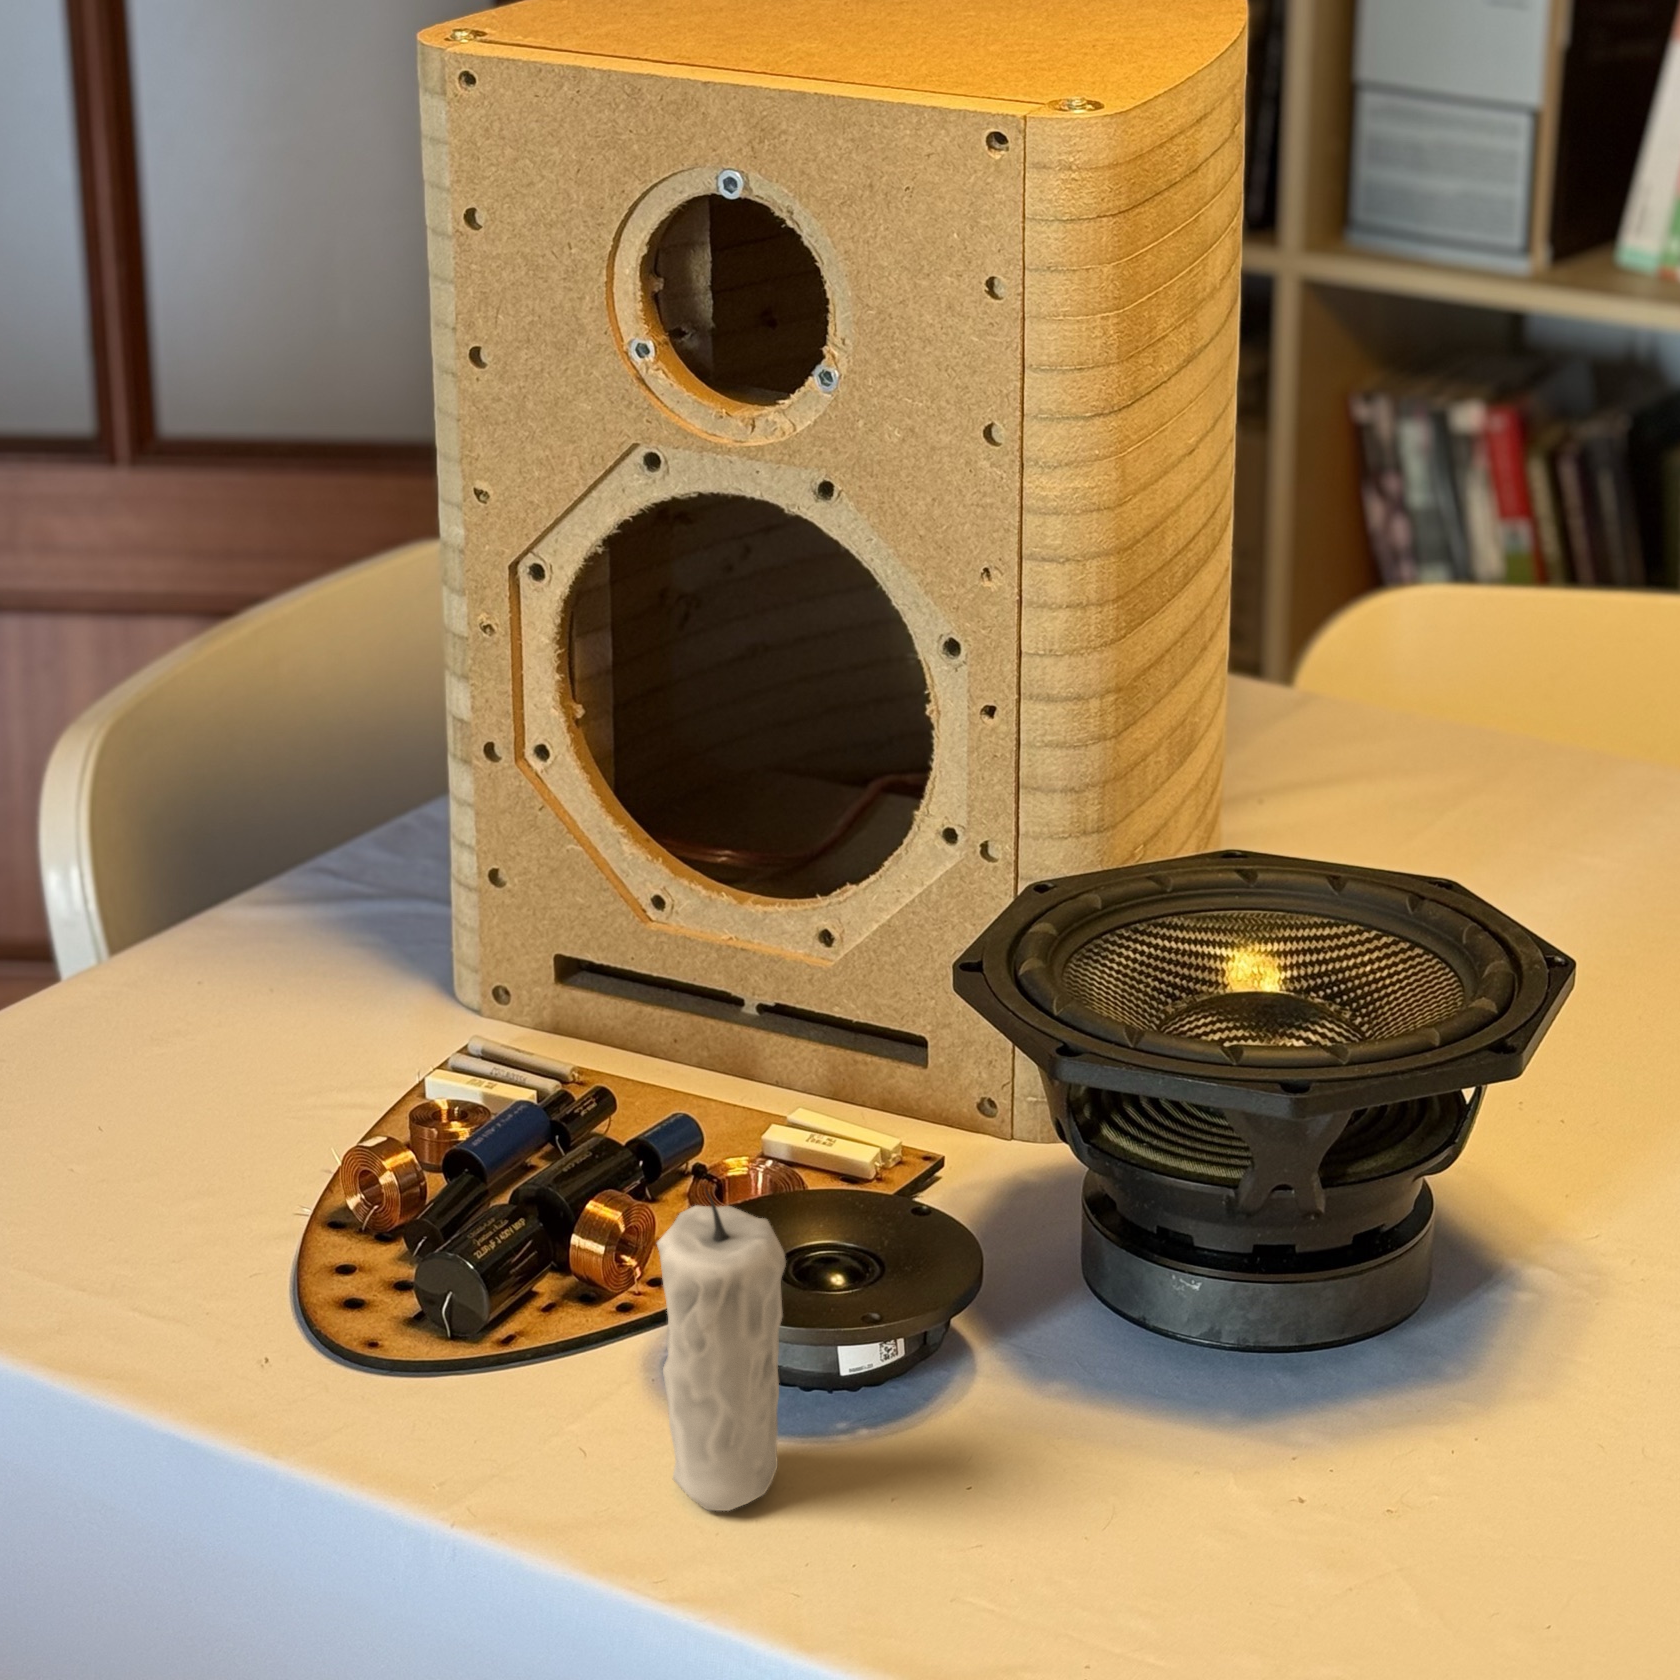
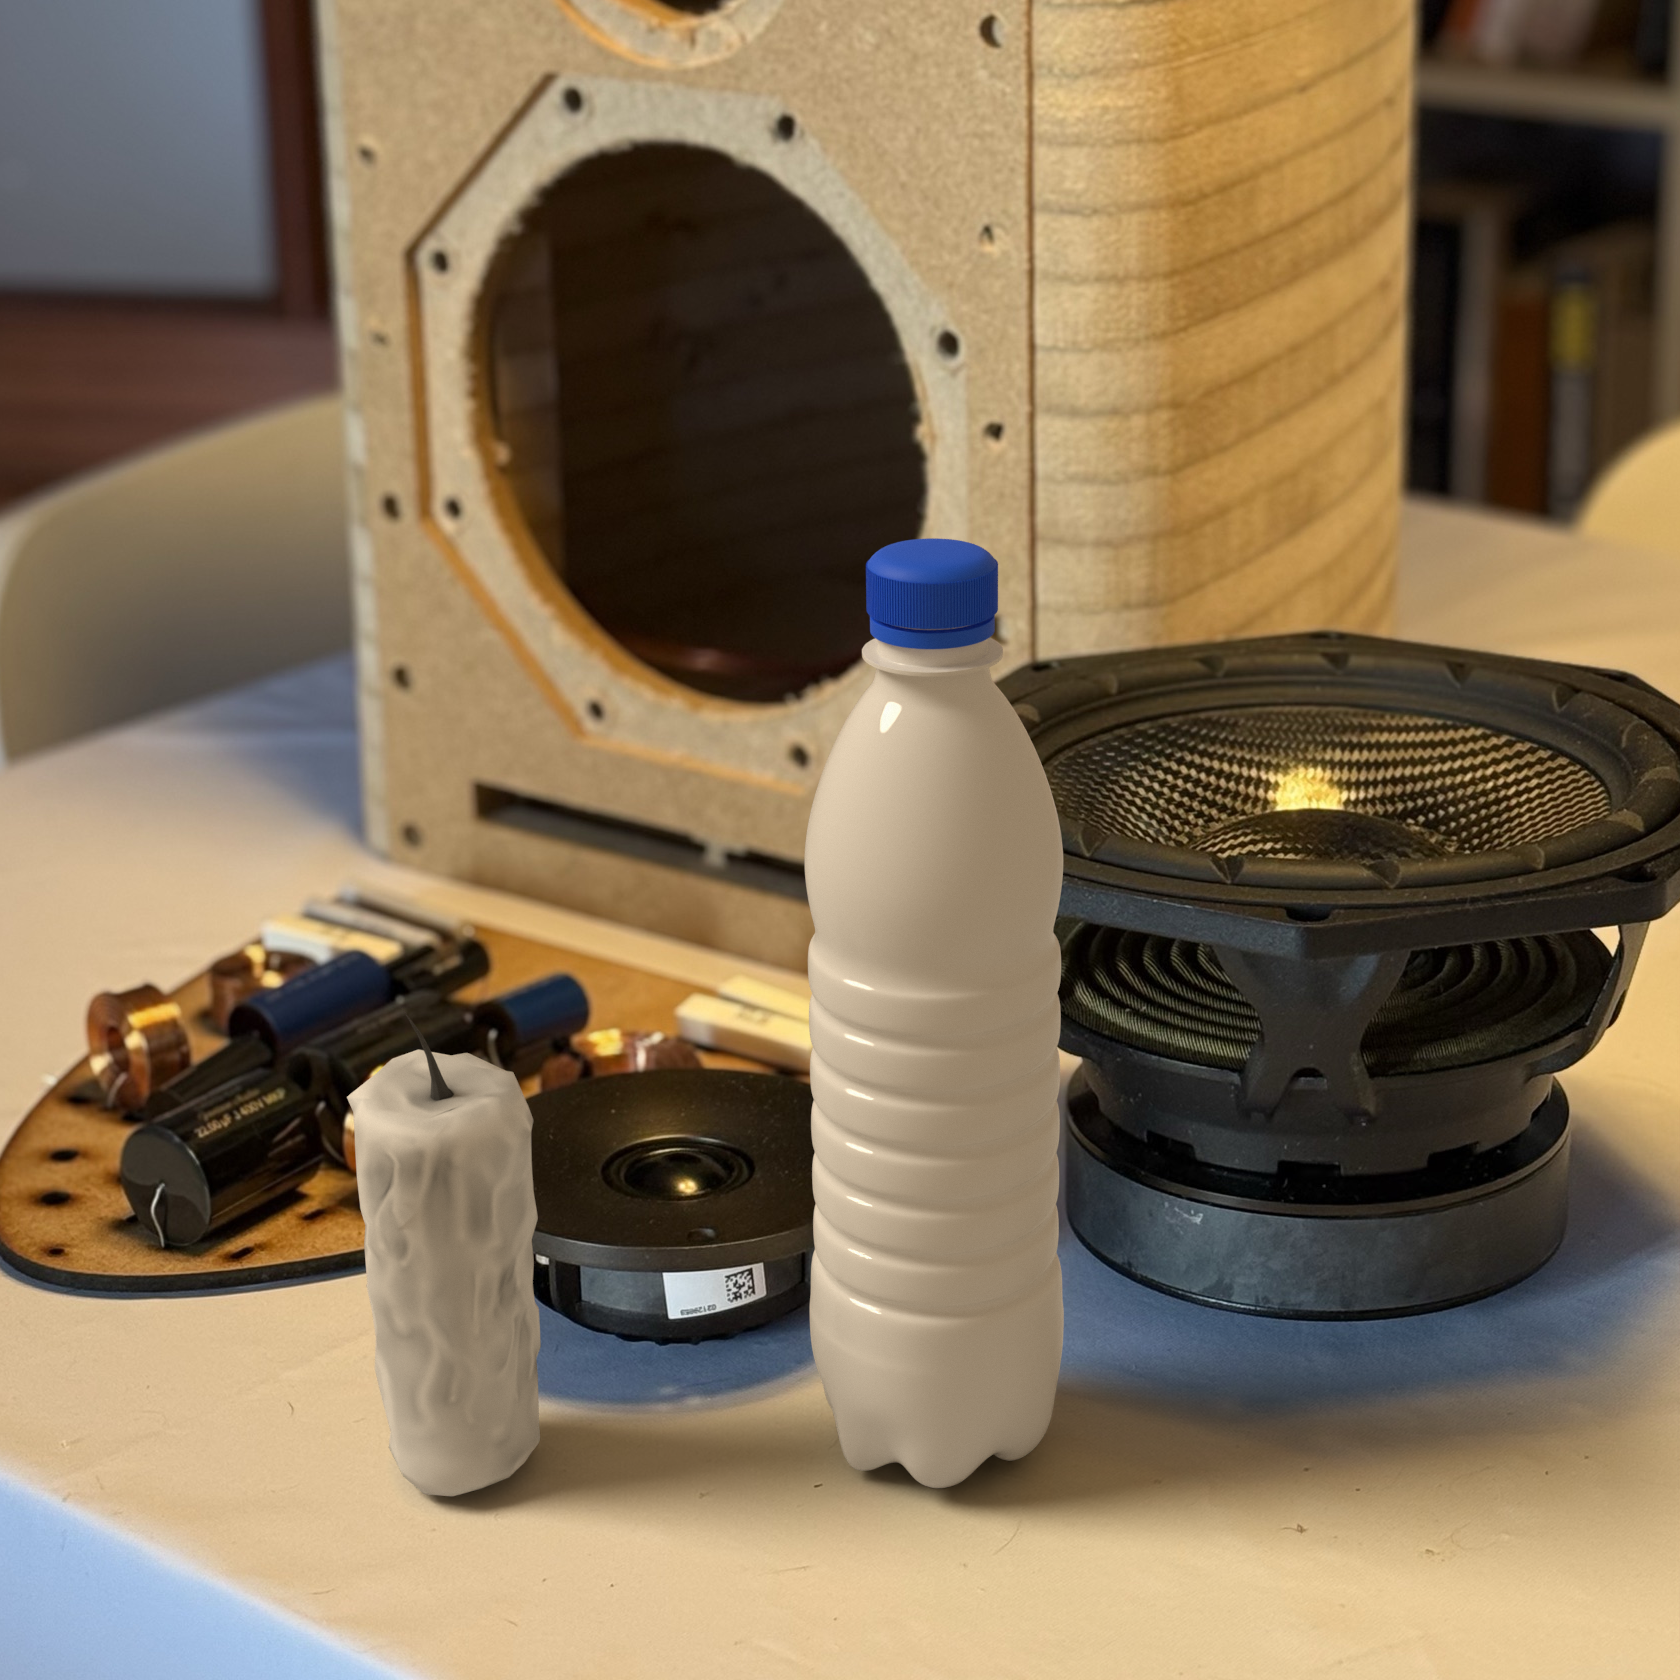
water bottle: none [959,854,1139,1482] -> present [804,538,1064,1488]

